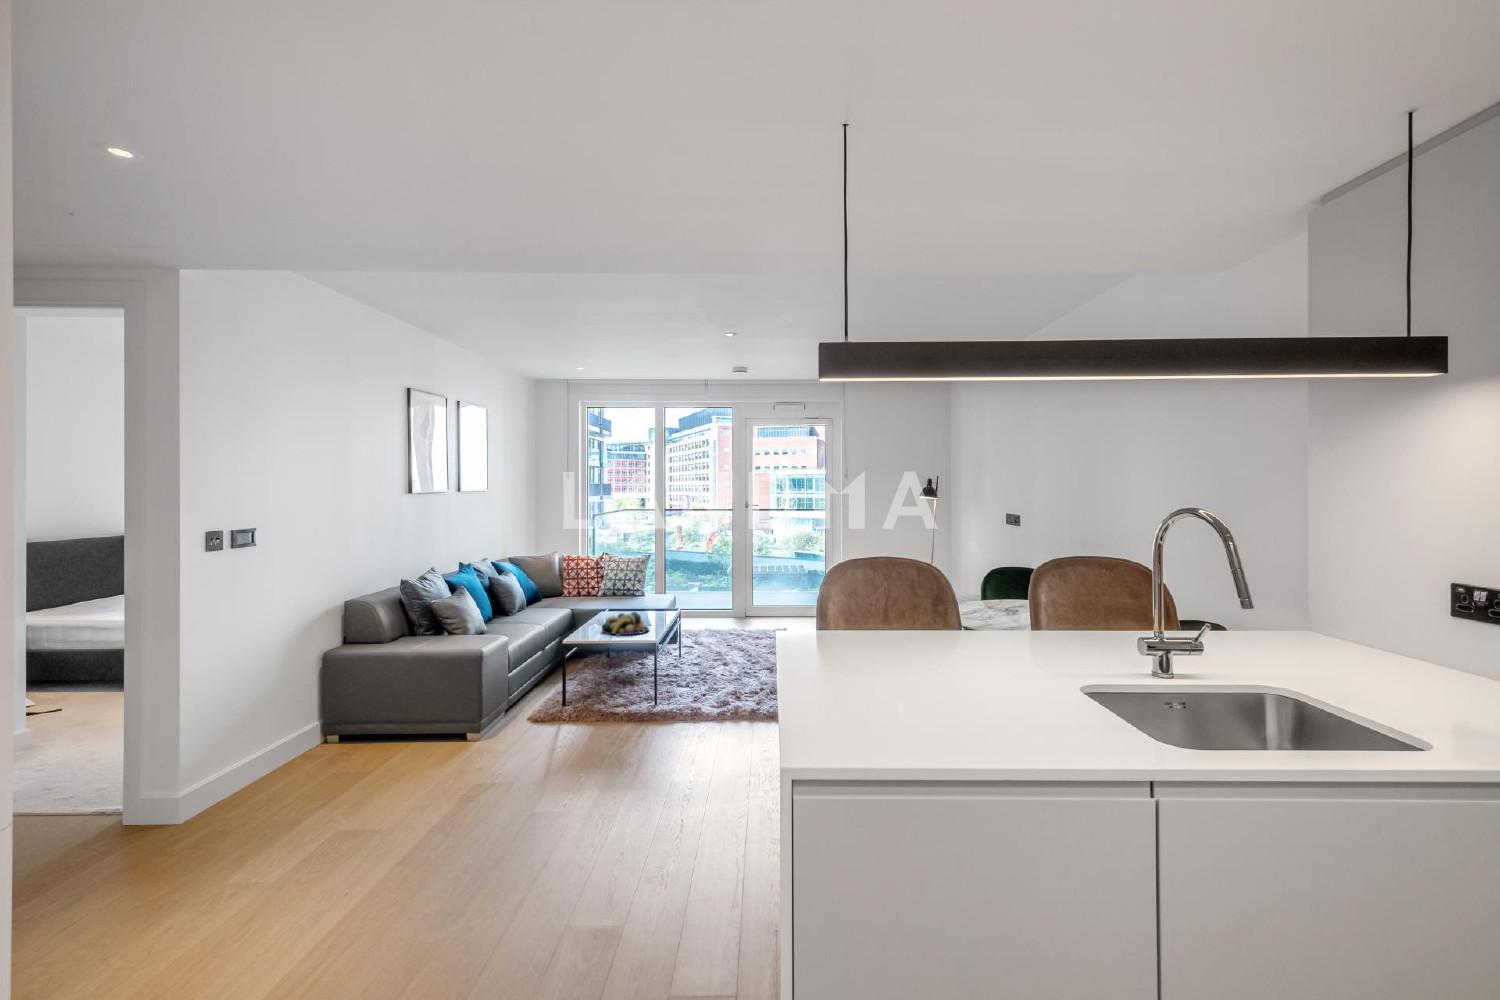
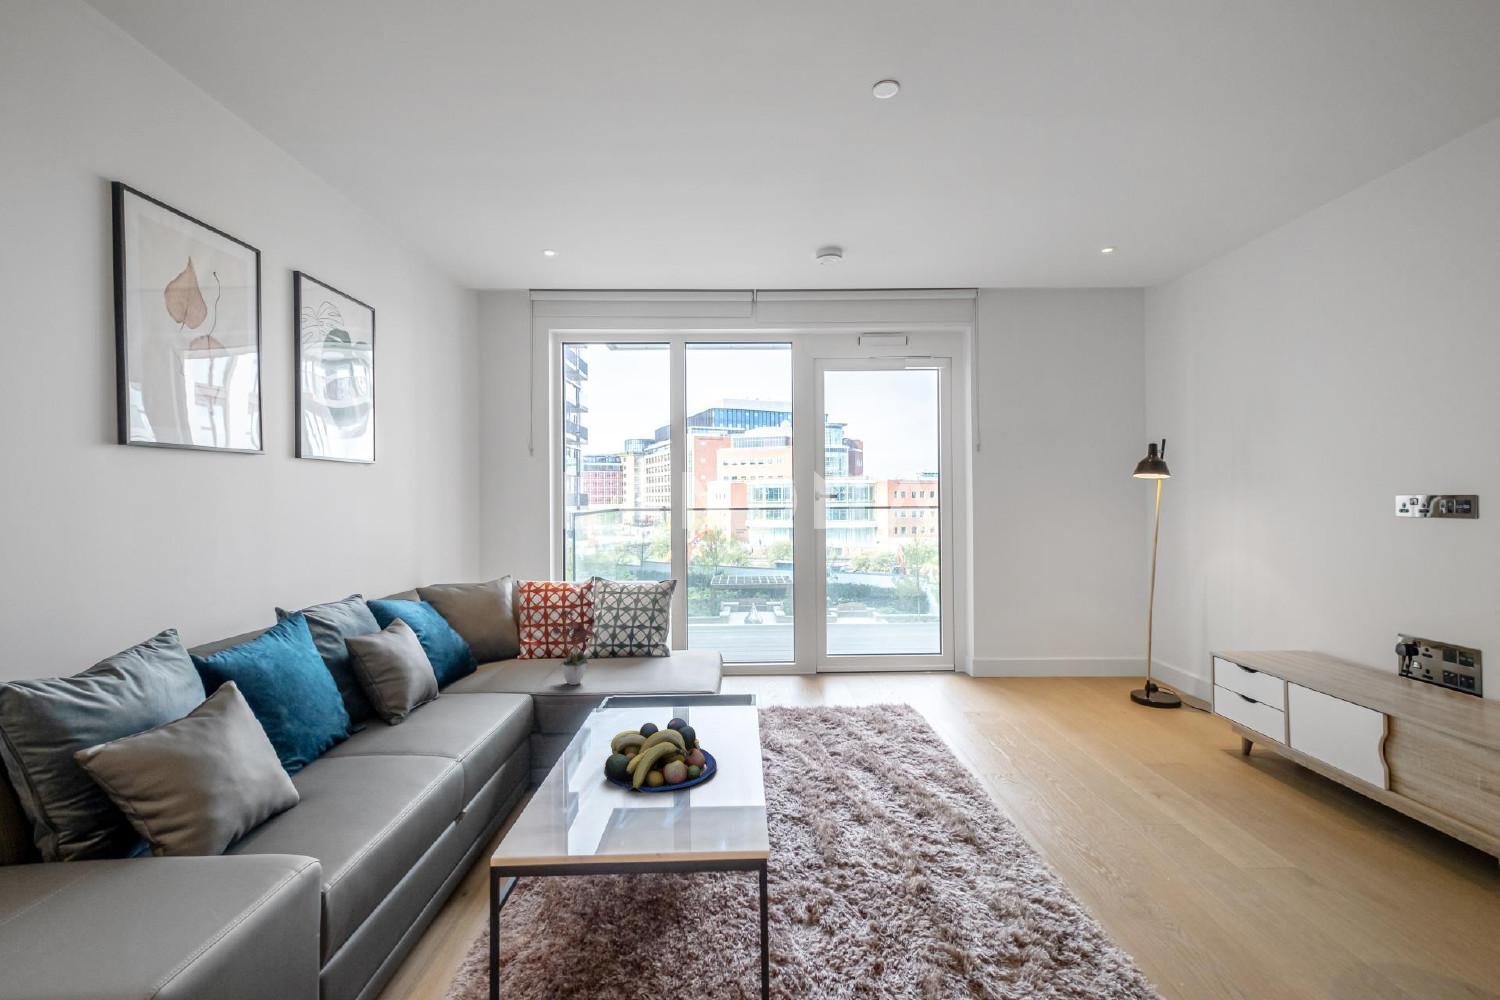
flower arrangement: none [580,566,606,607] -> present [553,610,597,685]

